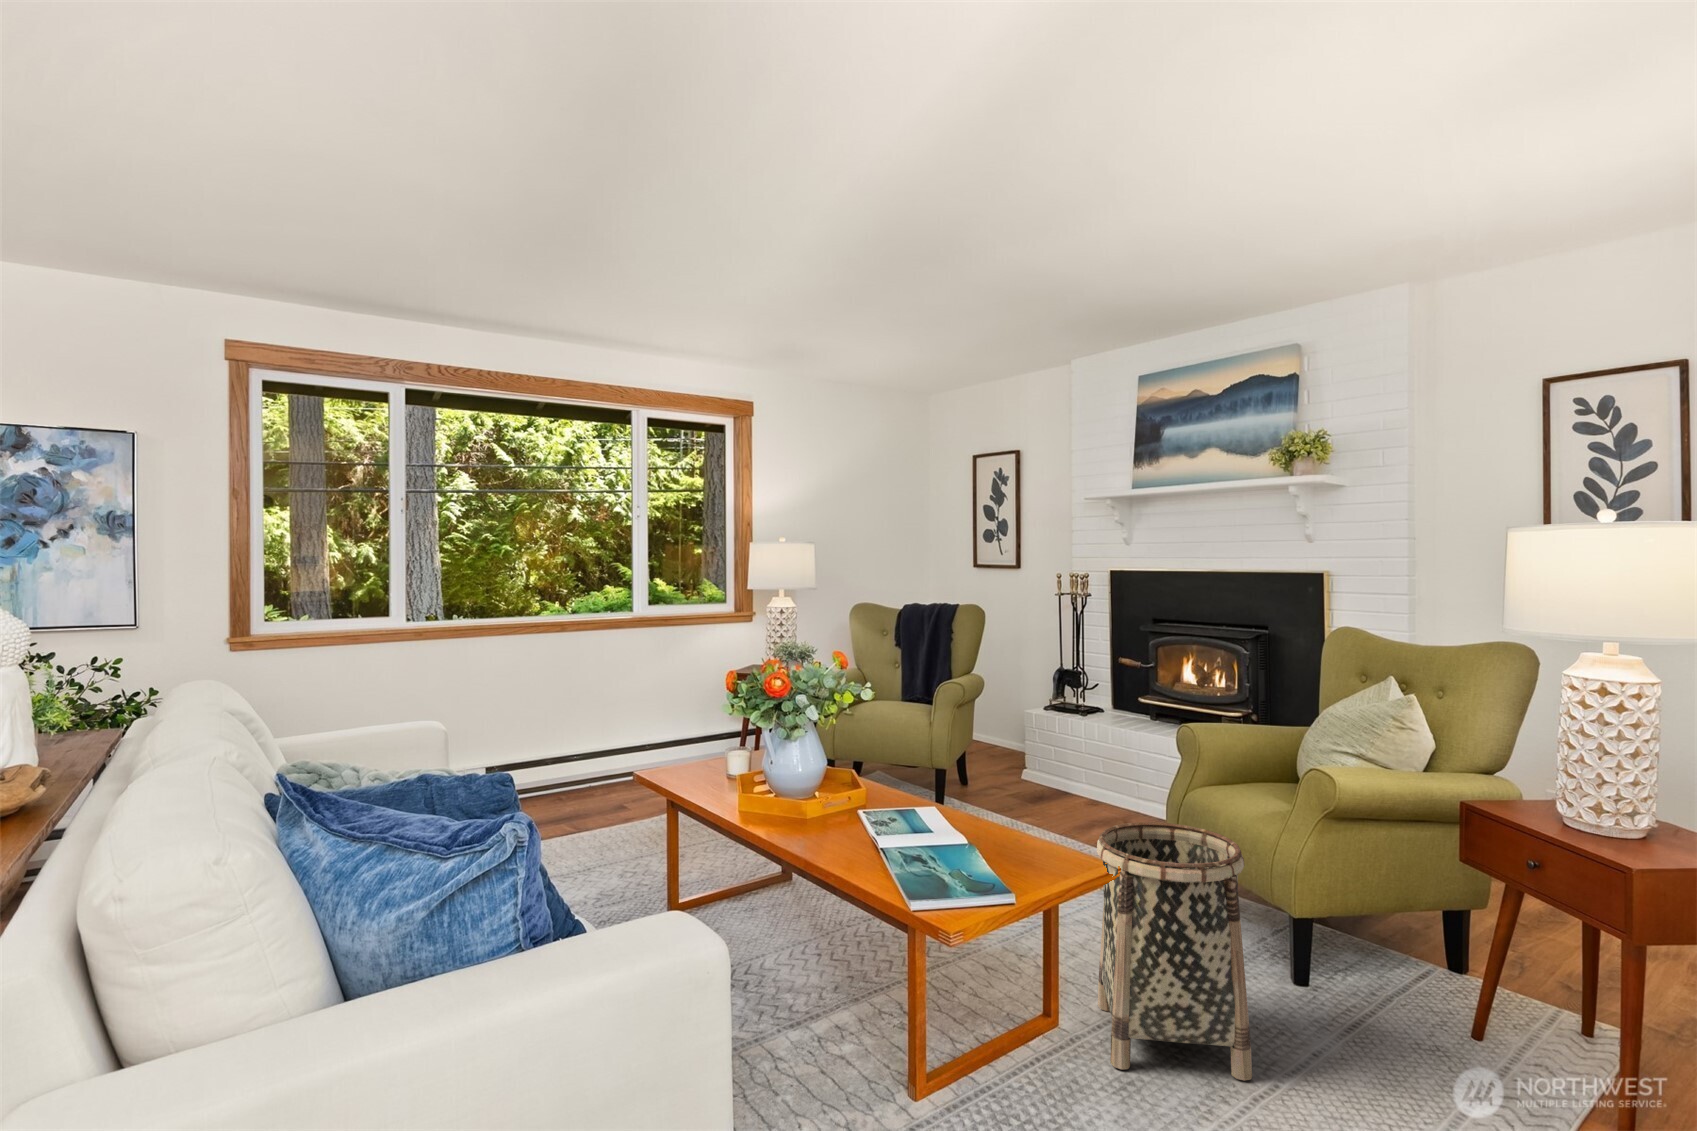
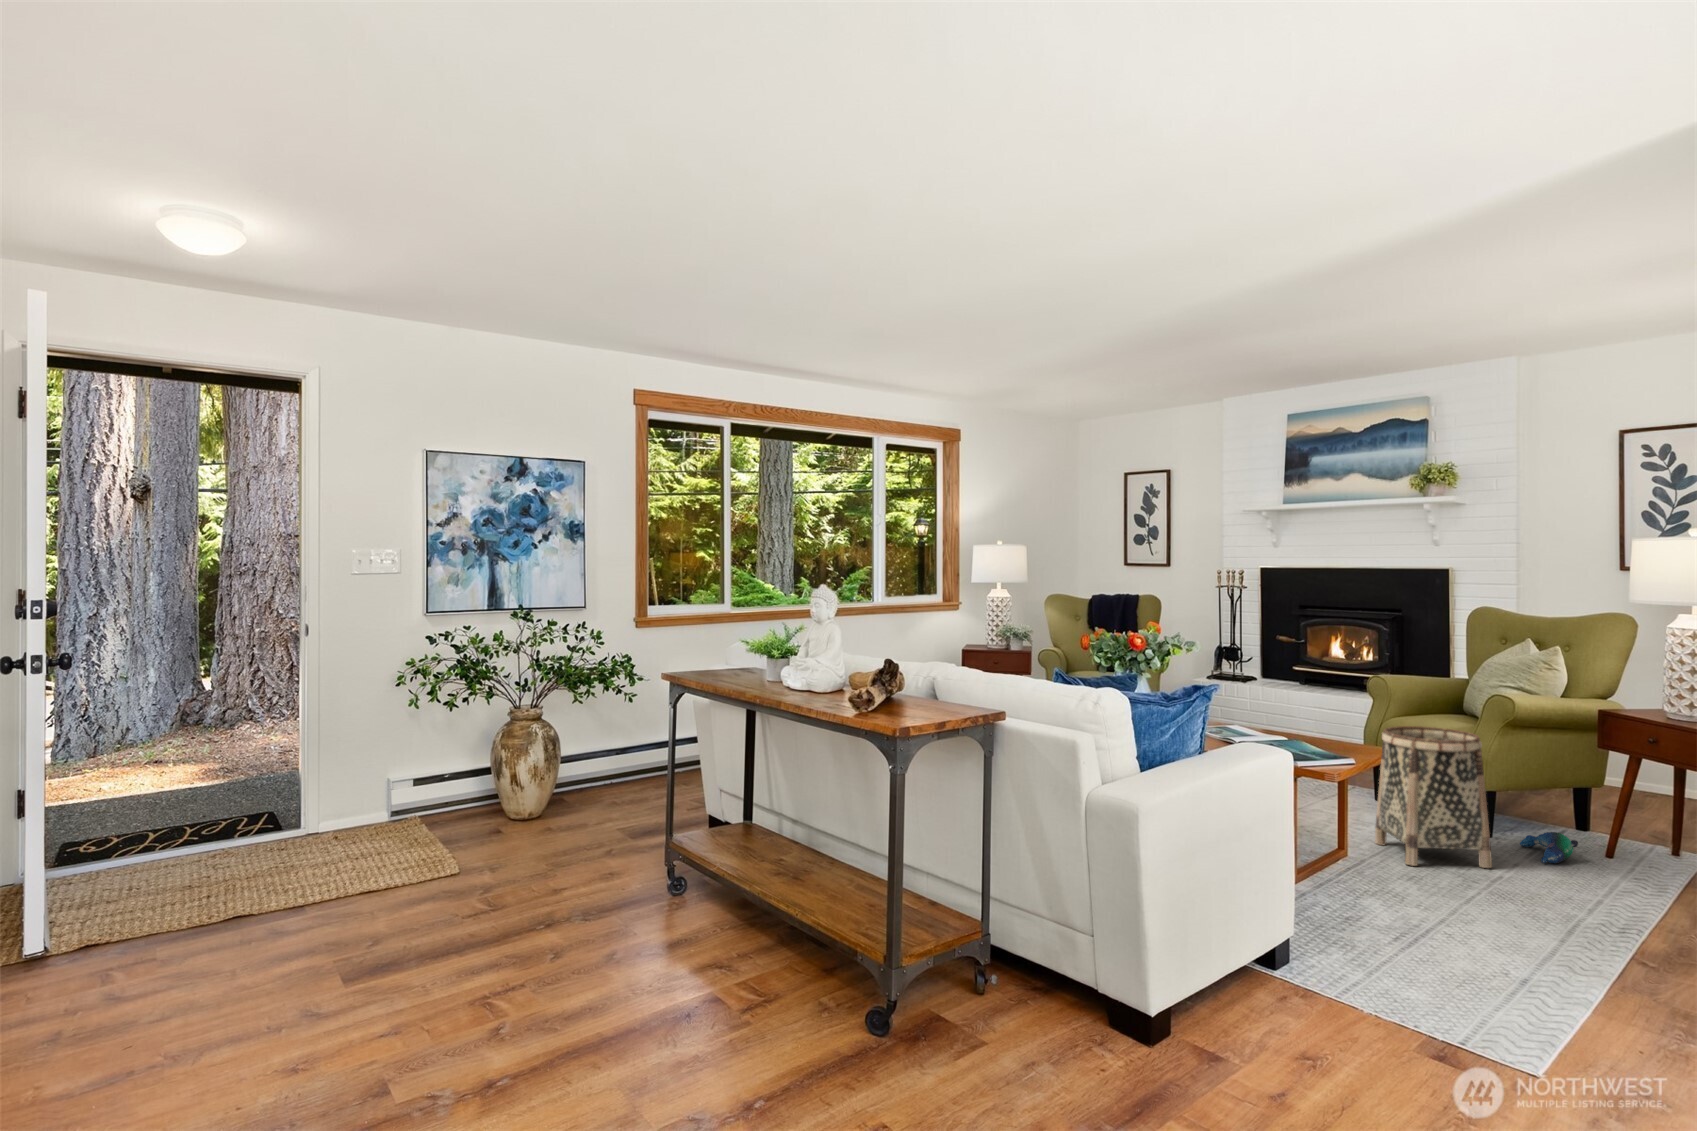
plush toy: none [1327,1001,1408,1070] -> present [1520,832,1578,863]

